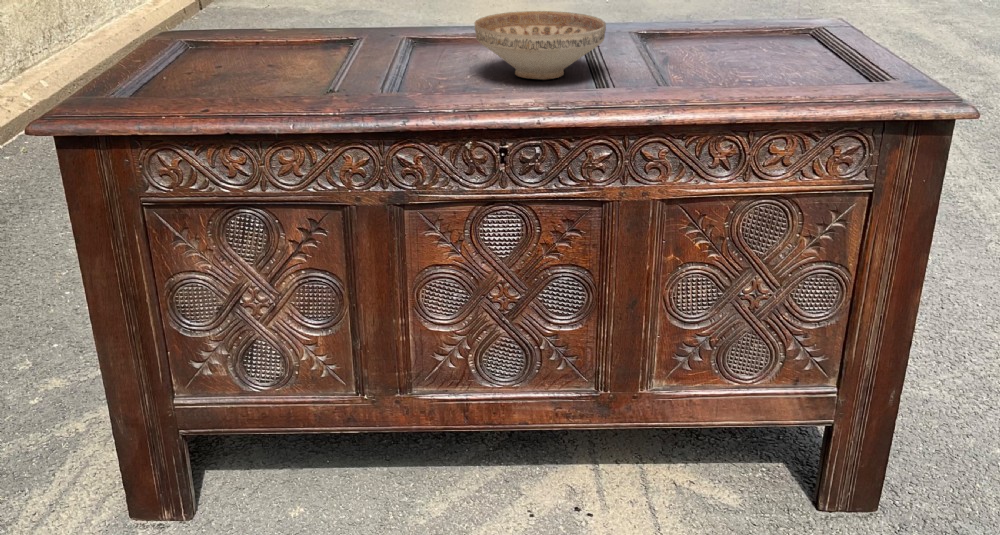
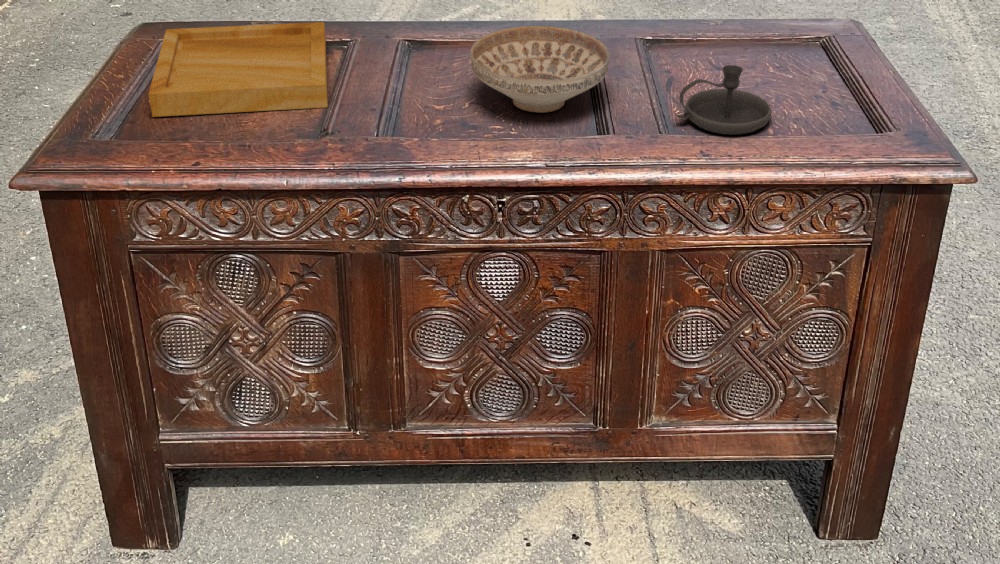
candlestick: none [670,27,763,89] -> present [675,65,771,135]
tray: none [169,28,345,86] -> present [149,22,328,117]

